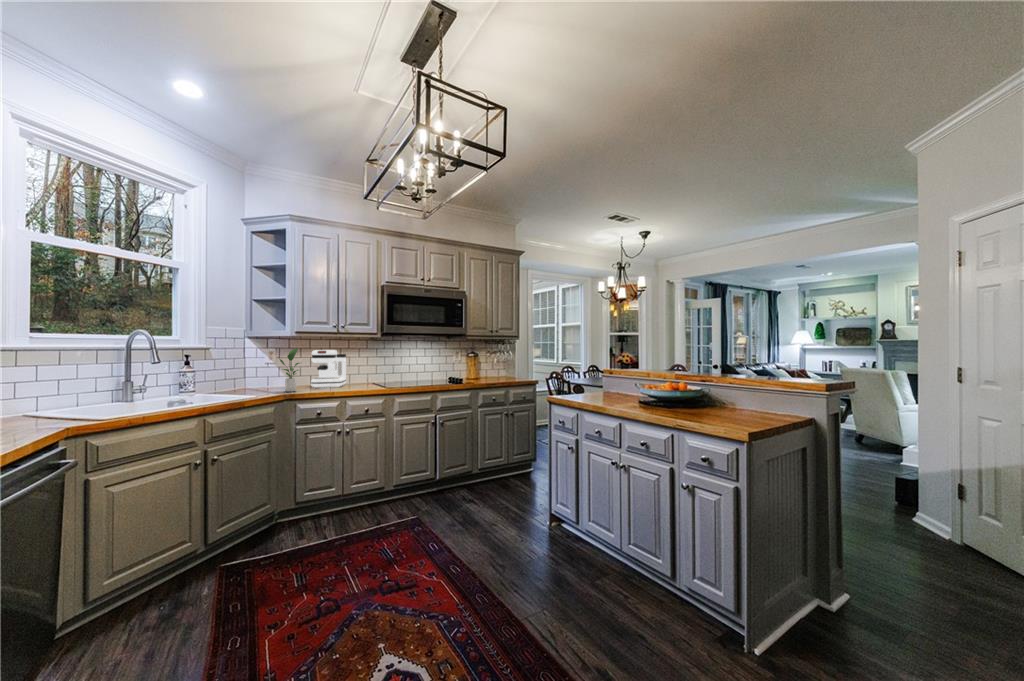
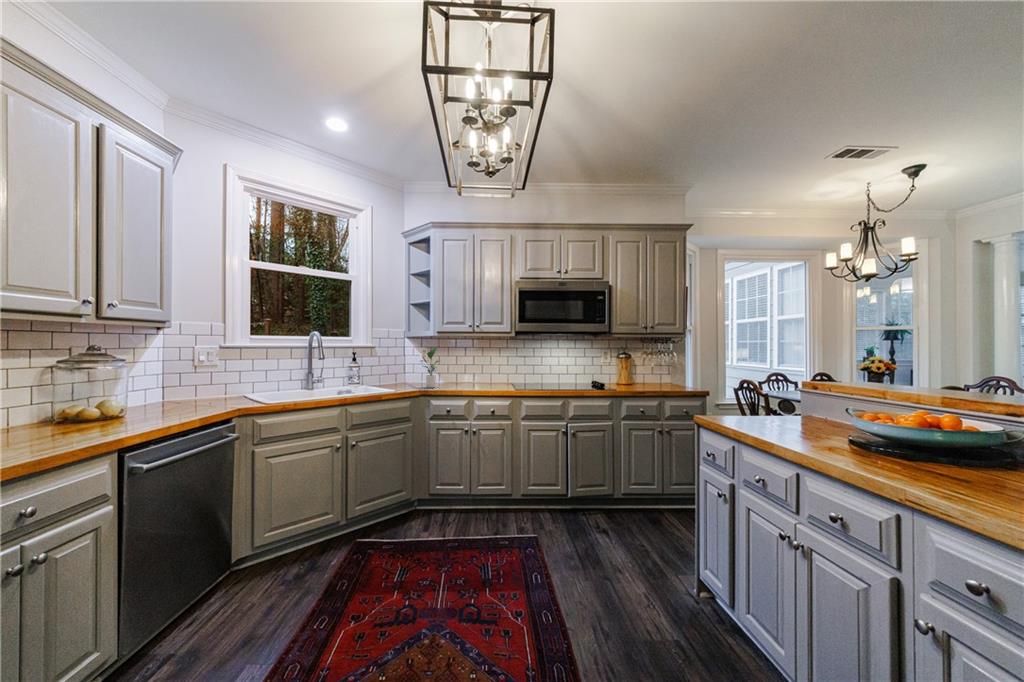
coffee maker: present [311,350,346,387] -> none [453,349,486,386]

